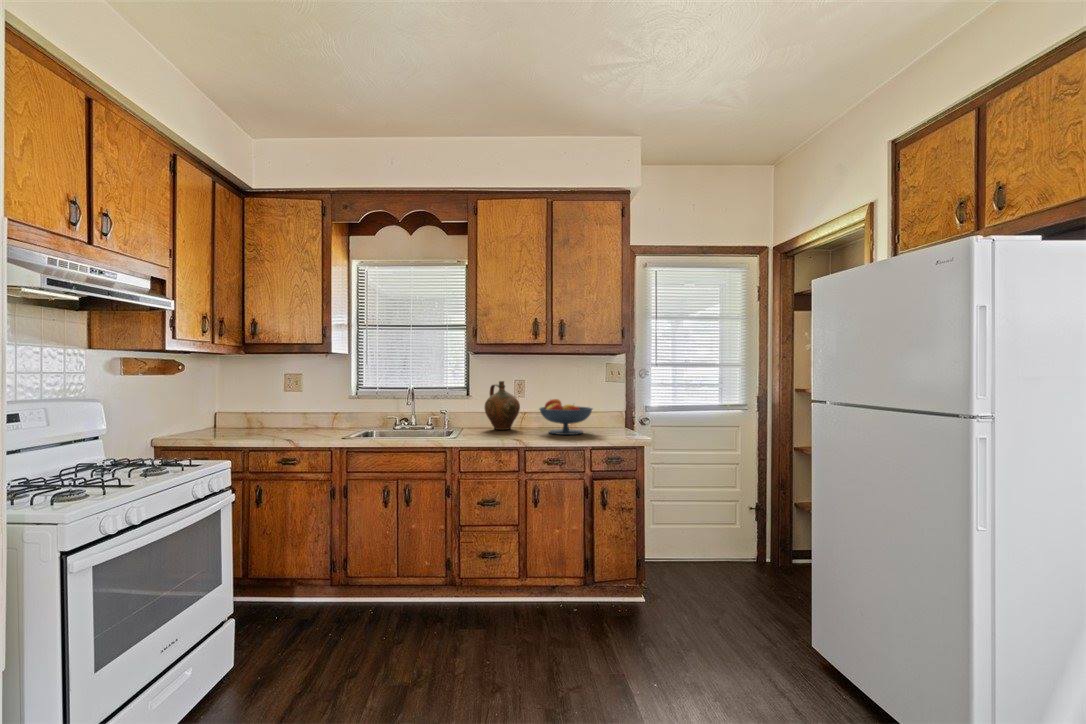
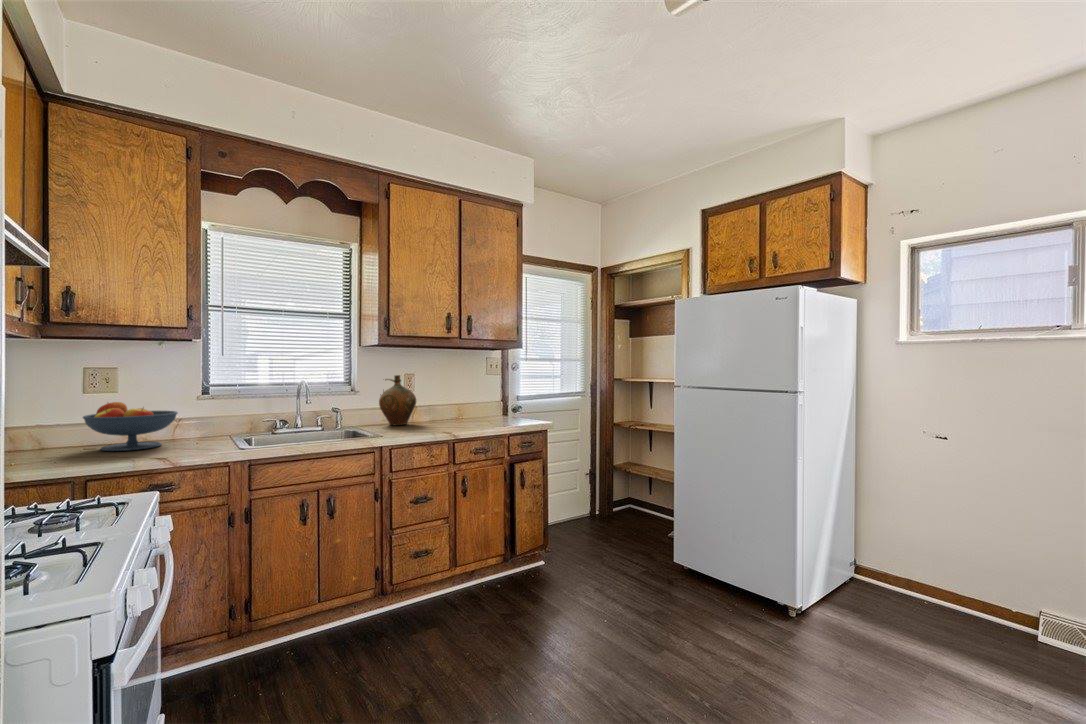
fruit bowl: present [540,399,592,435] -> present [83,402,177,451]

